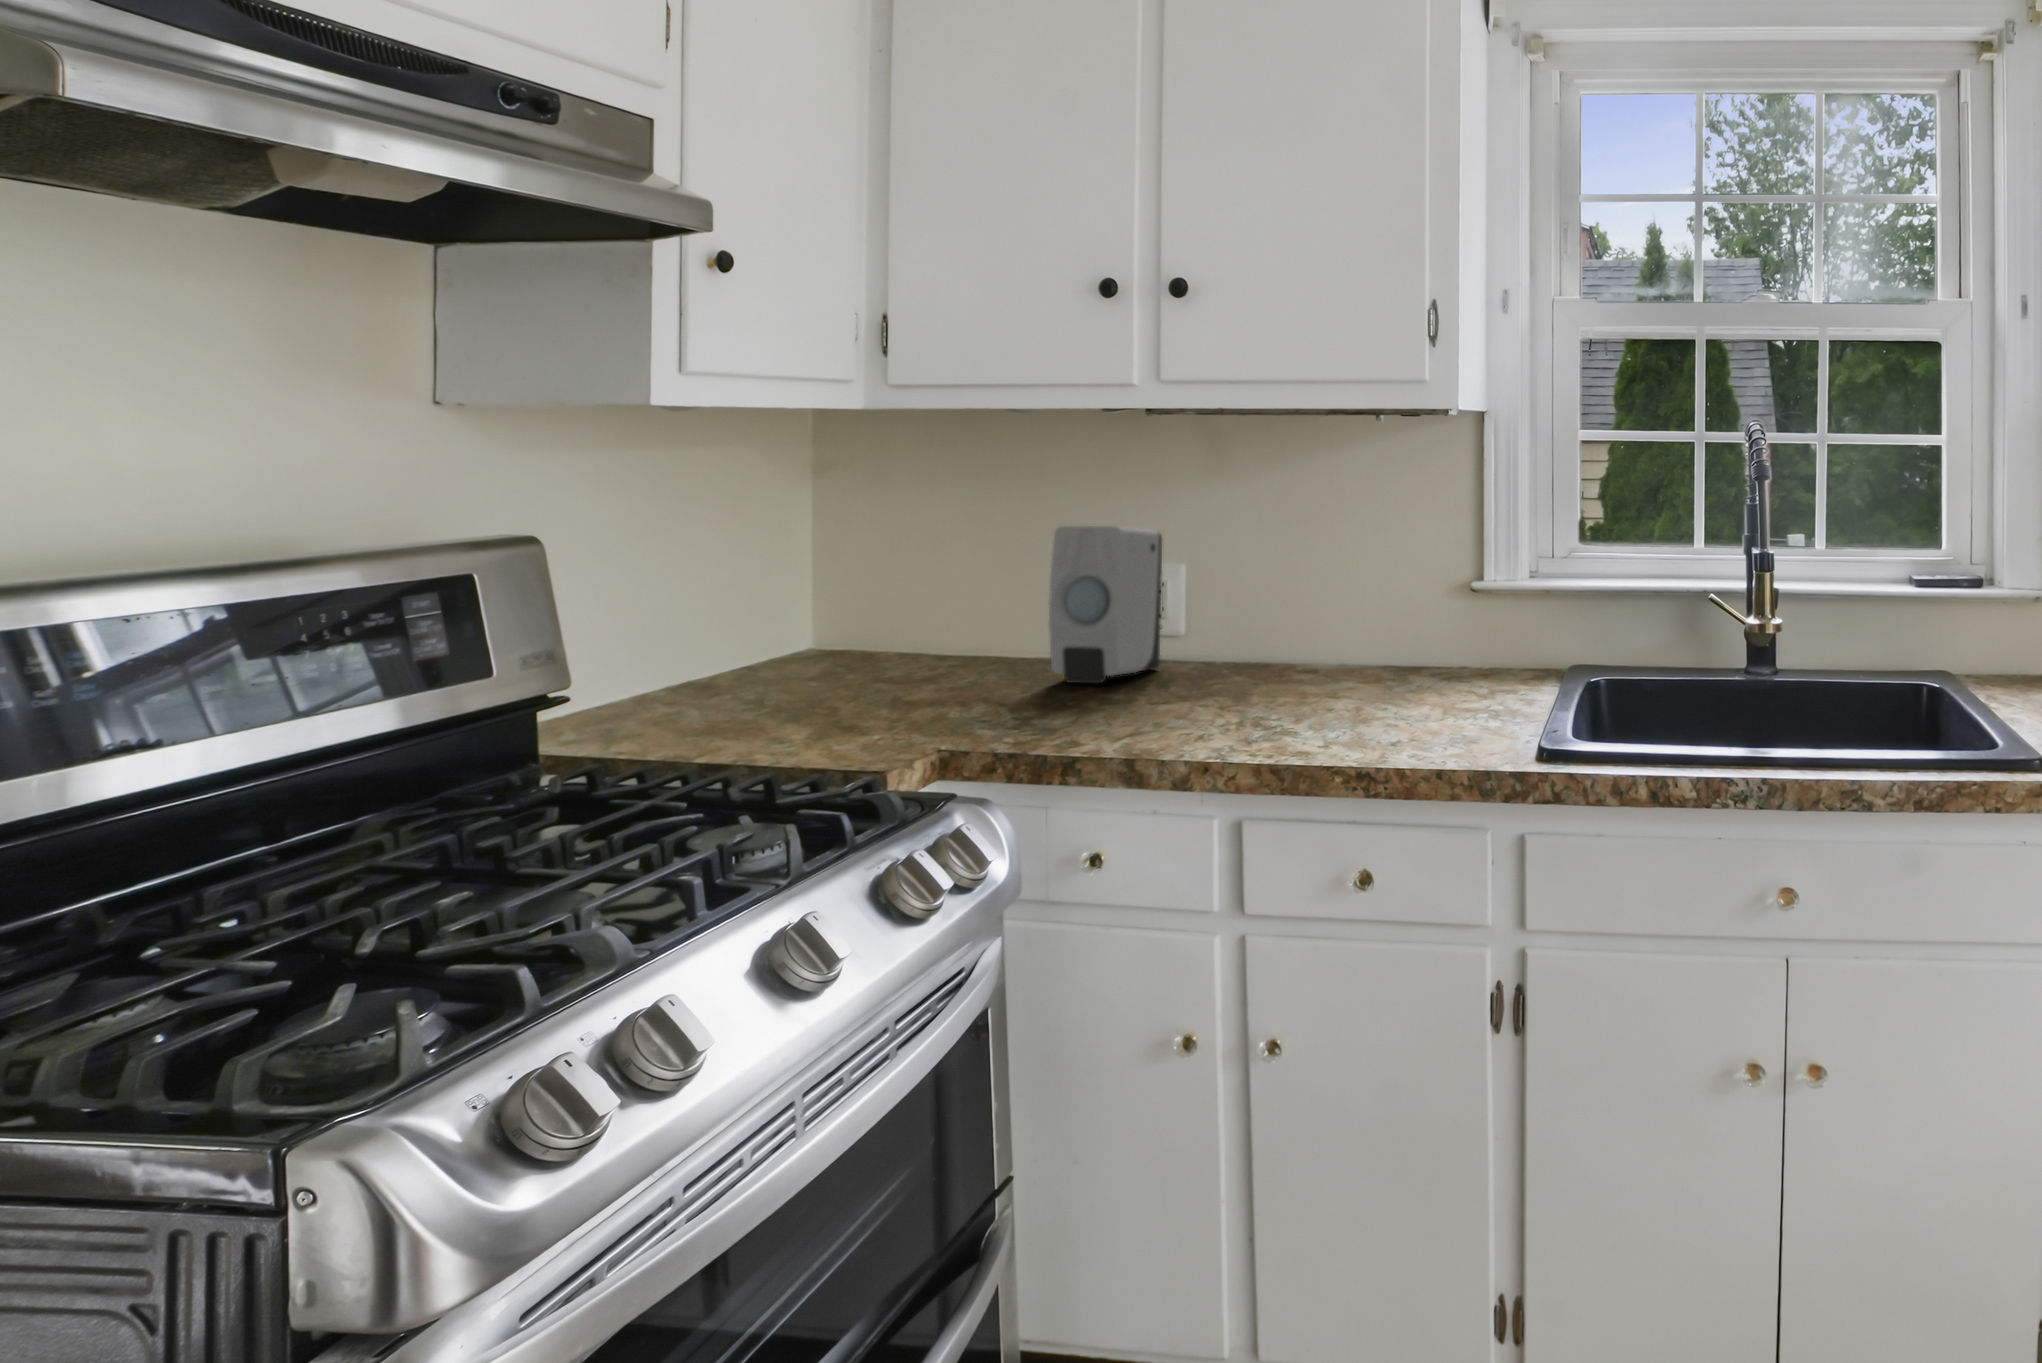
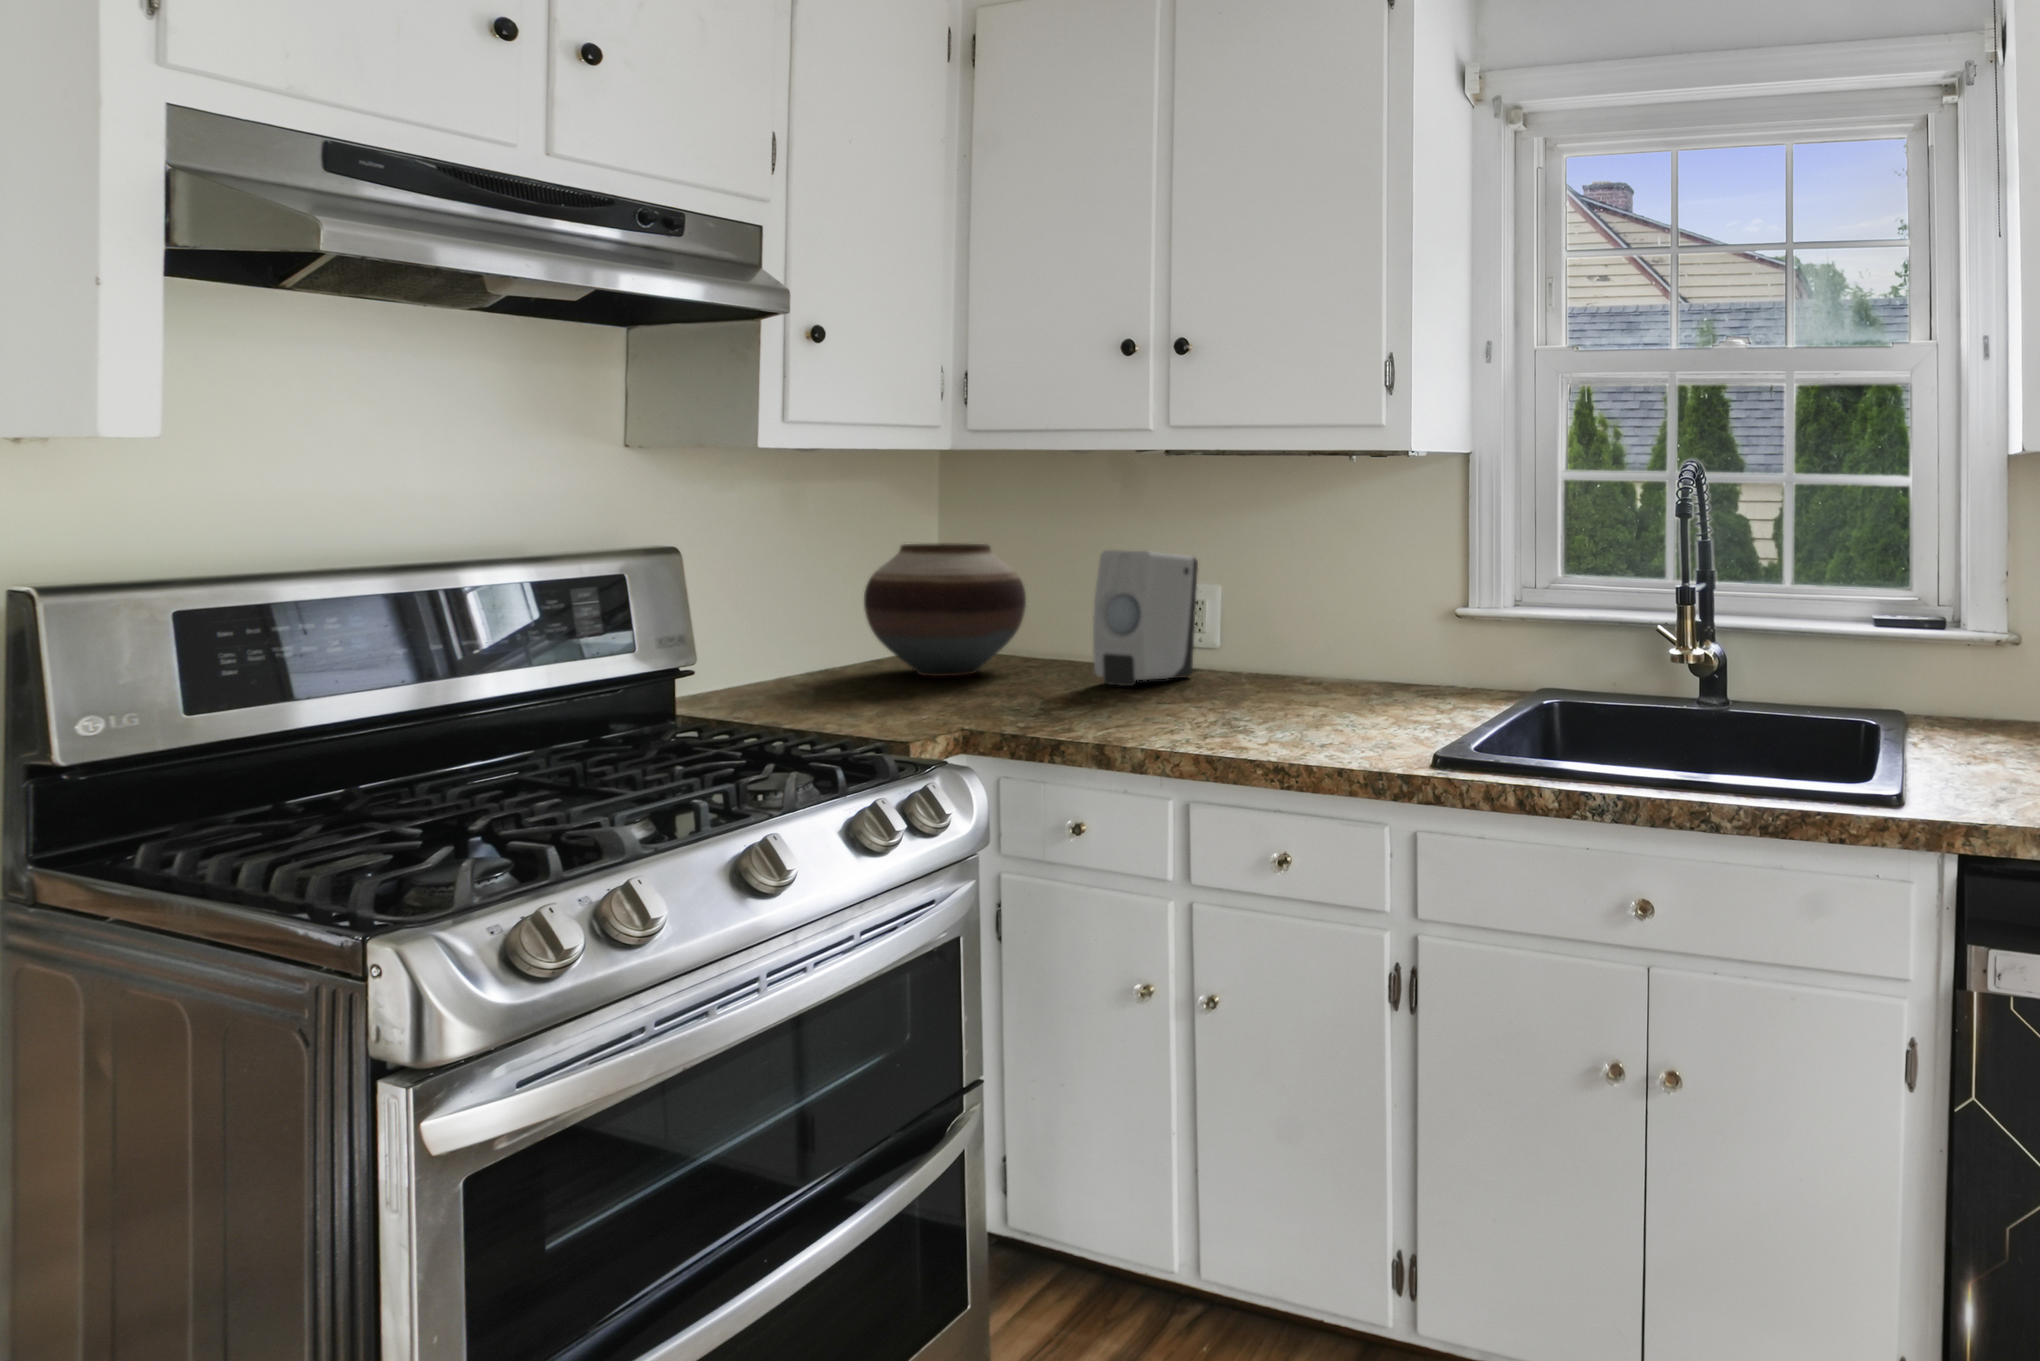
vase: none [746,522,950,684] -> present [864,543,1026,676]

